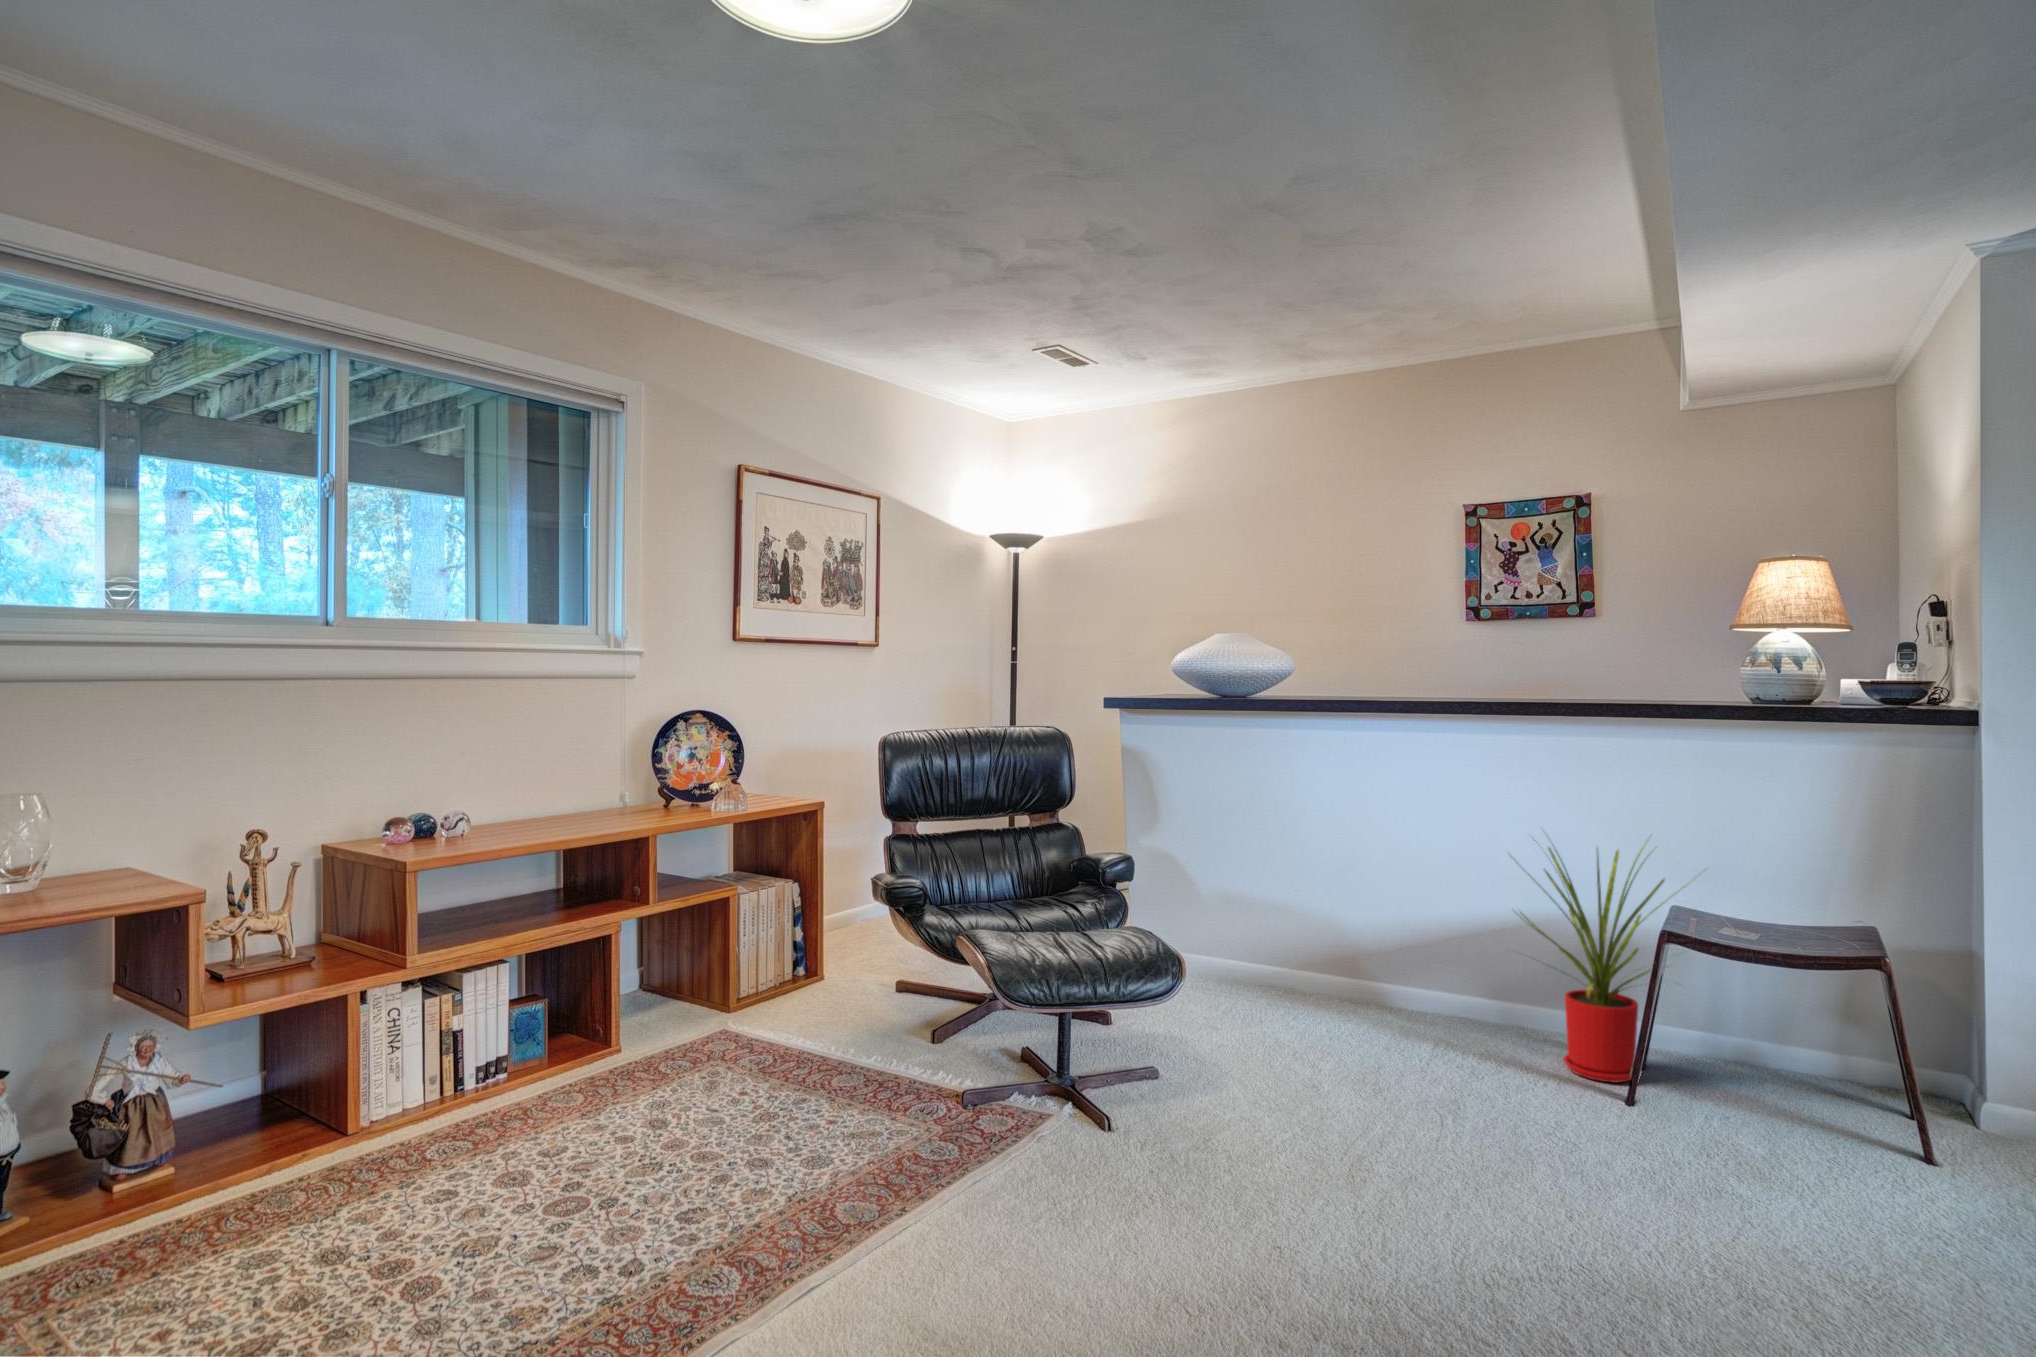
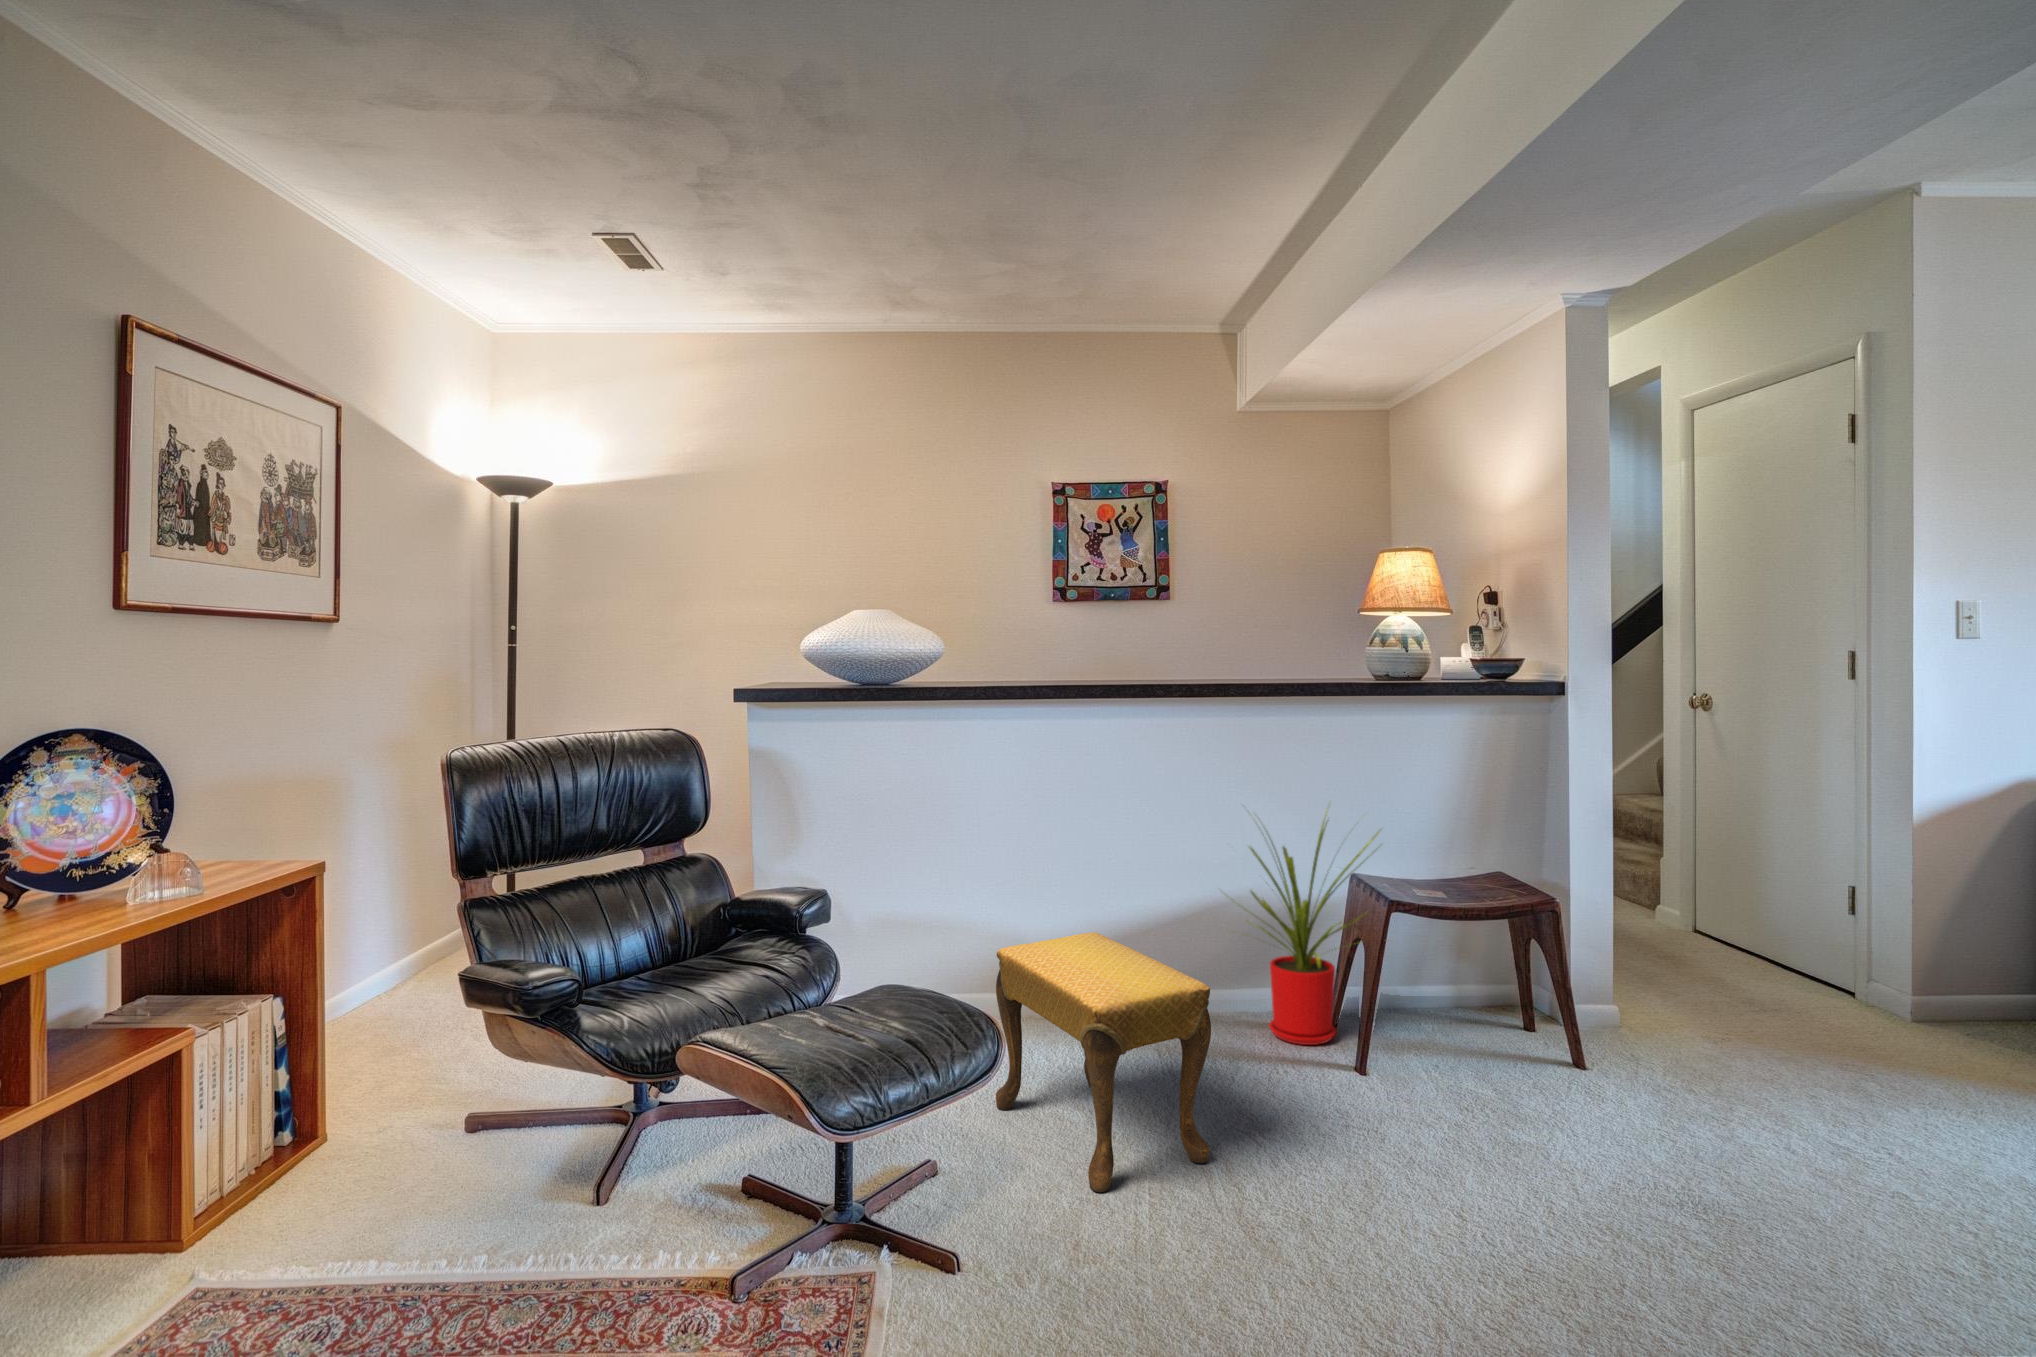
footstool: none [1238,922,1376,1128] -> present [996,932,1211,1192]

